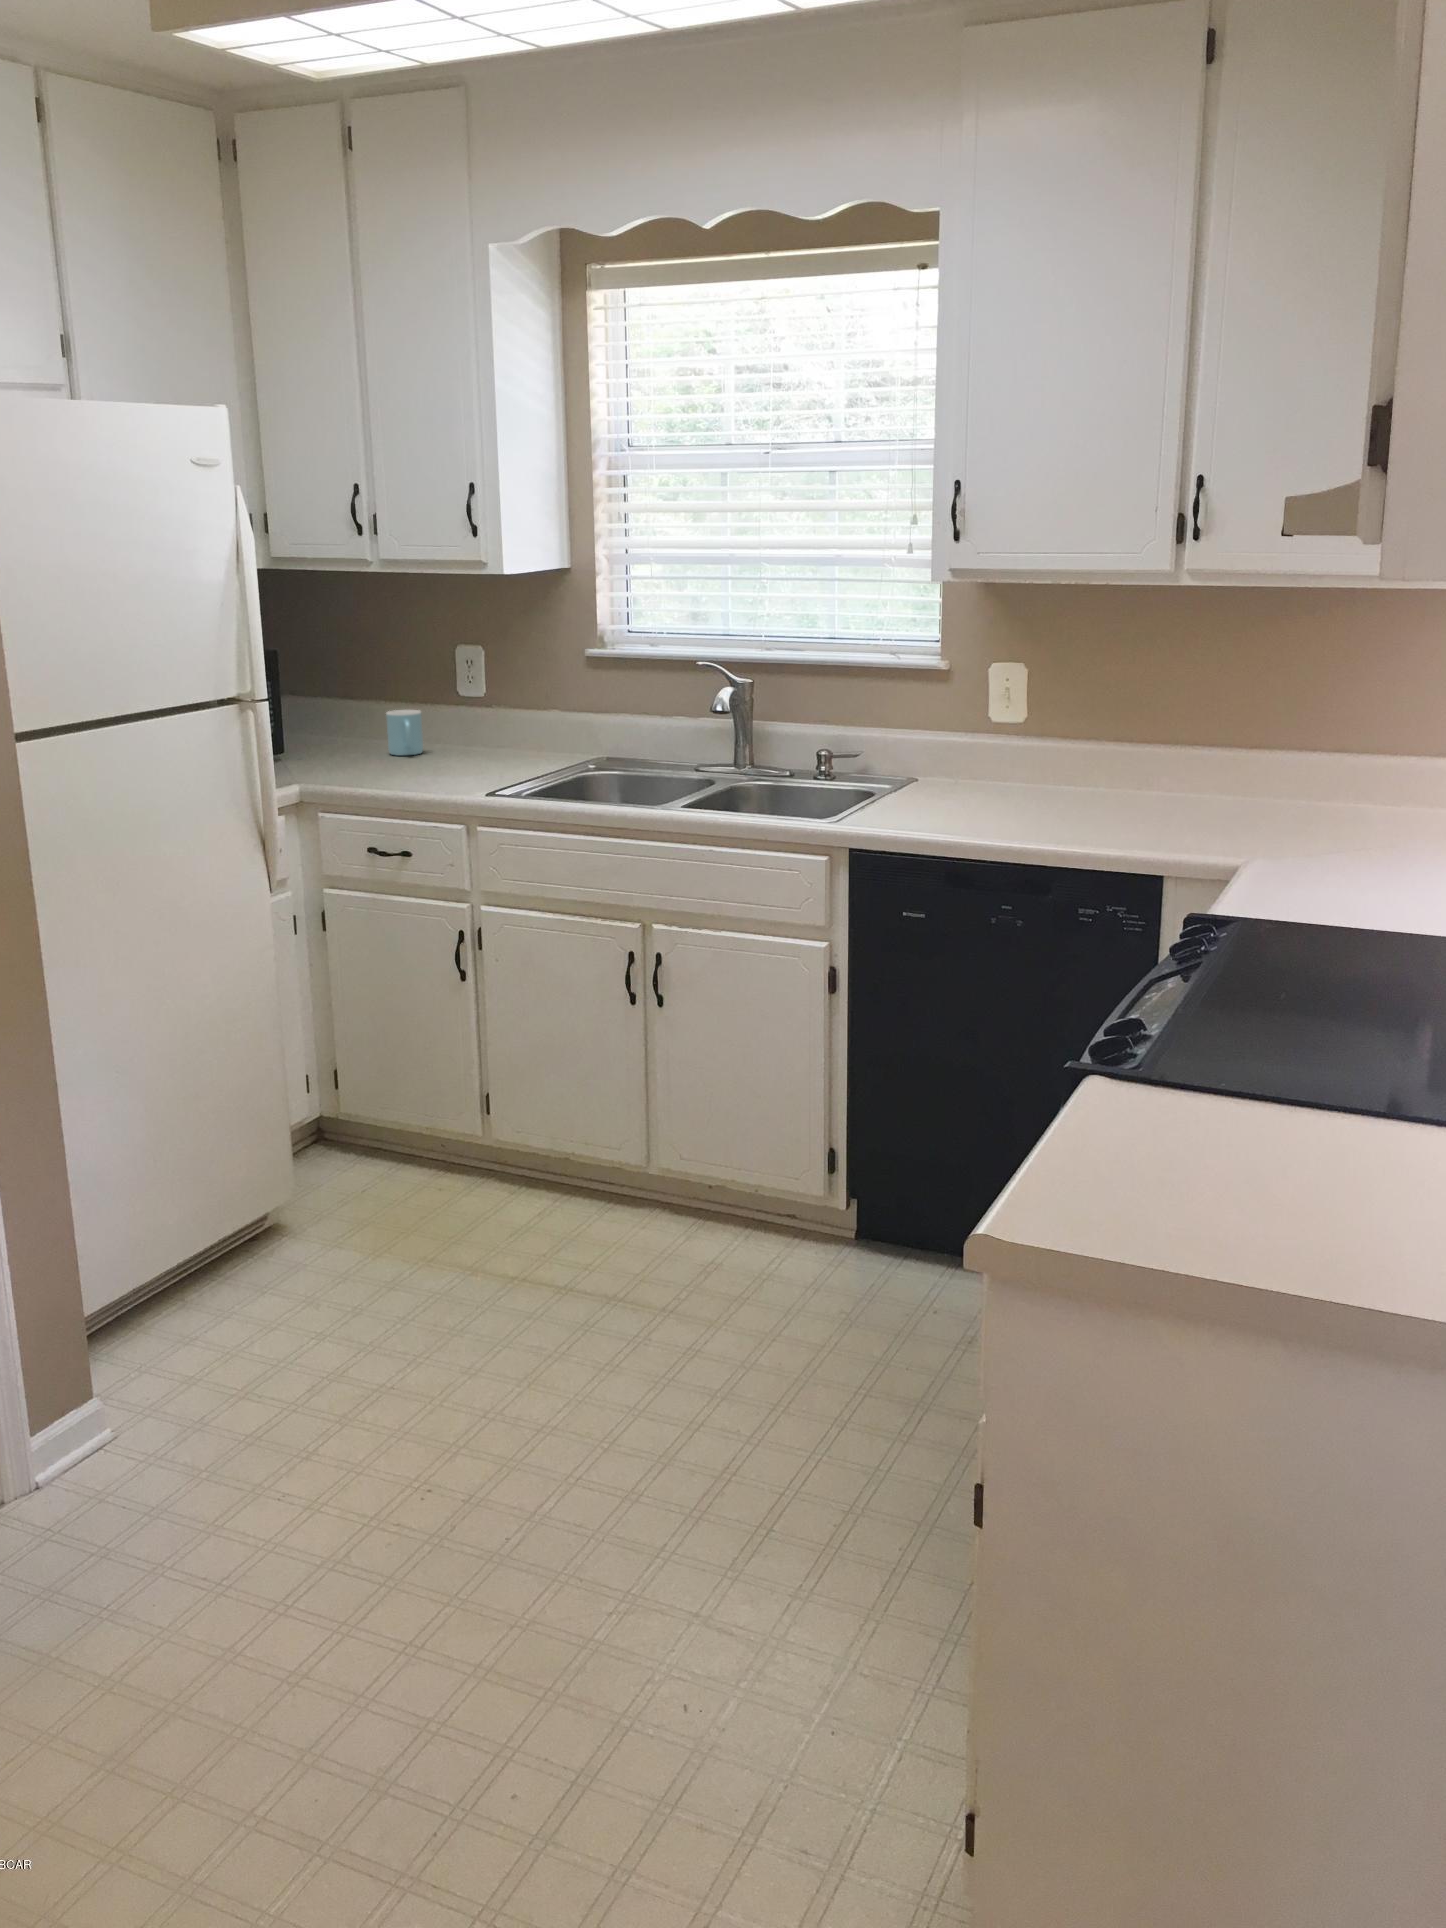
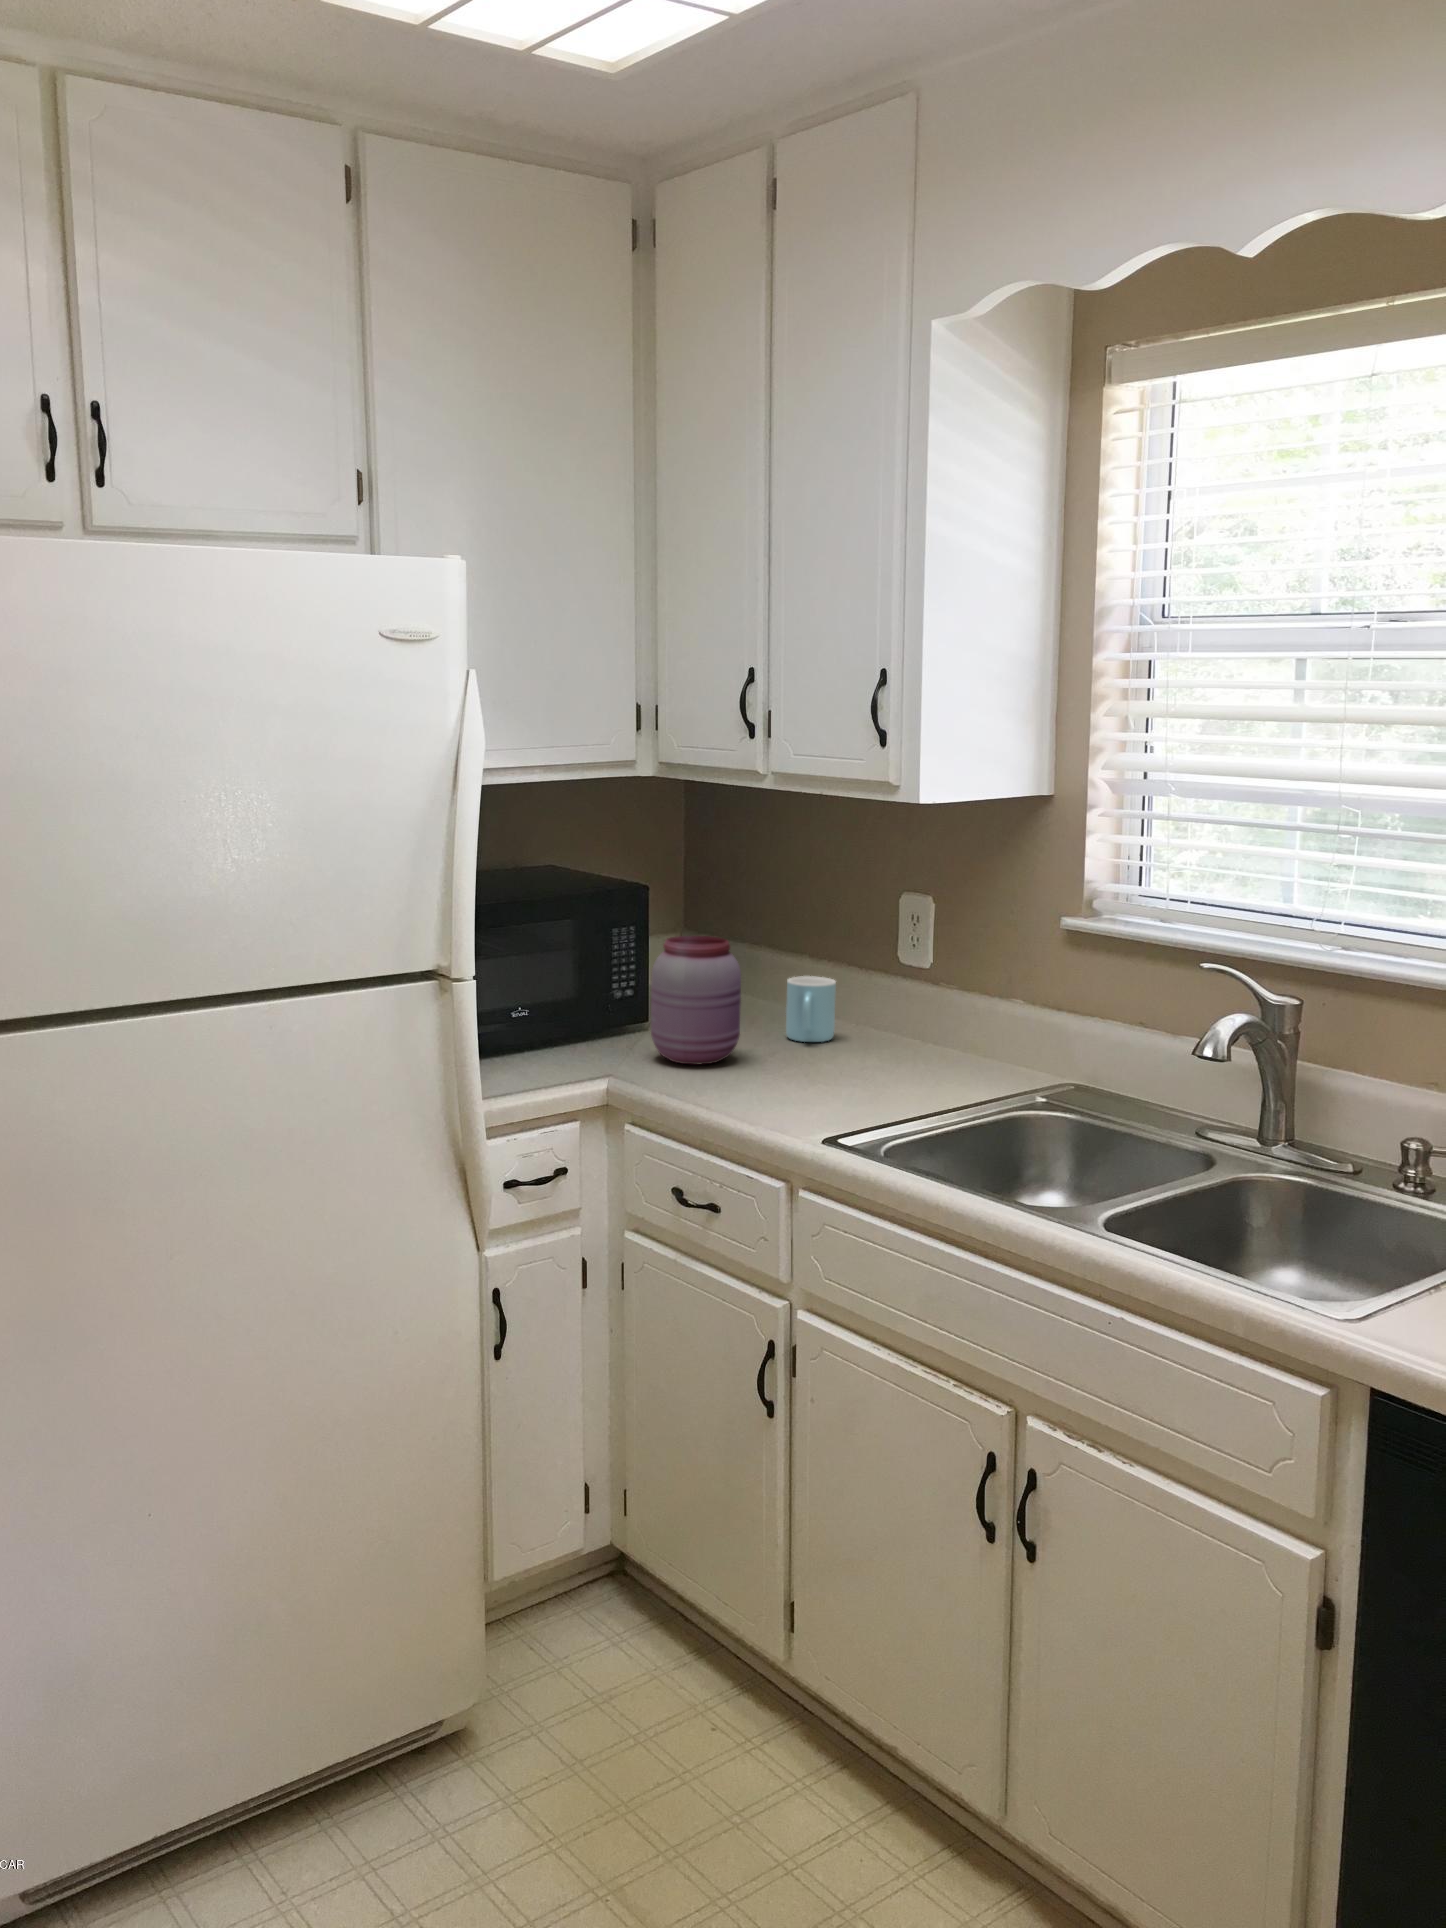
jar: none [308,683,375,774] -> present [651,936,741,1064]

